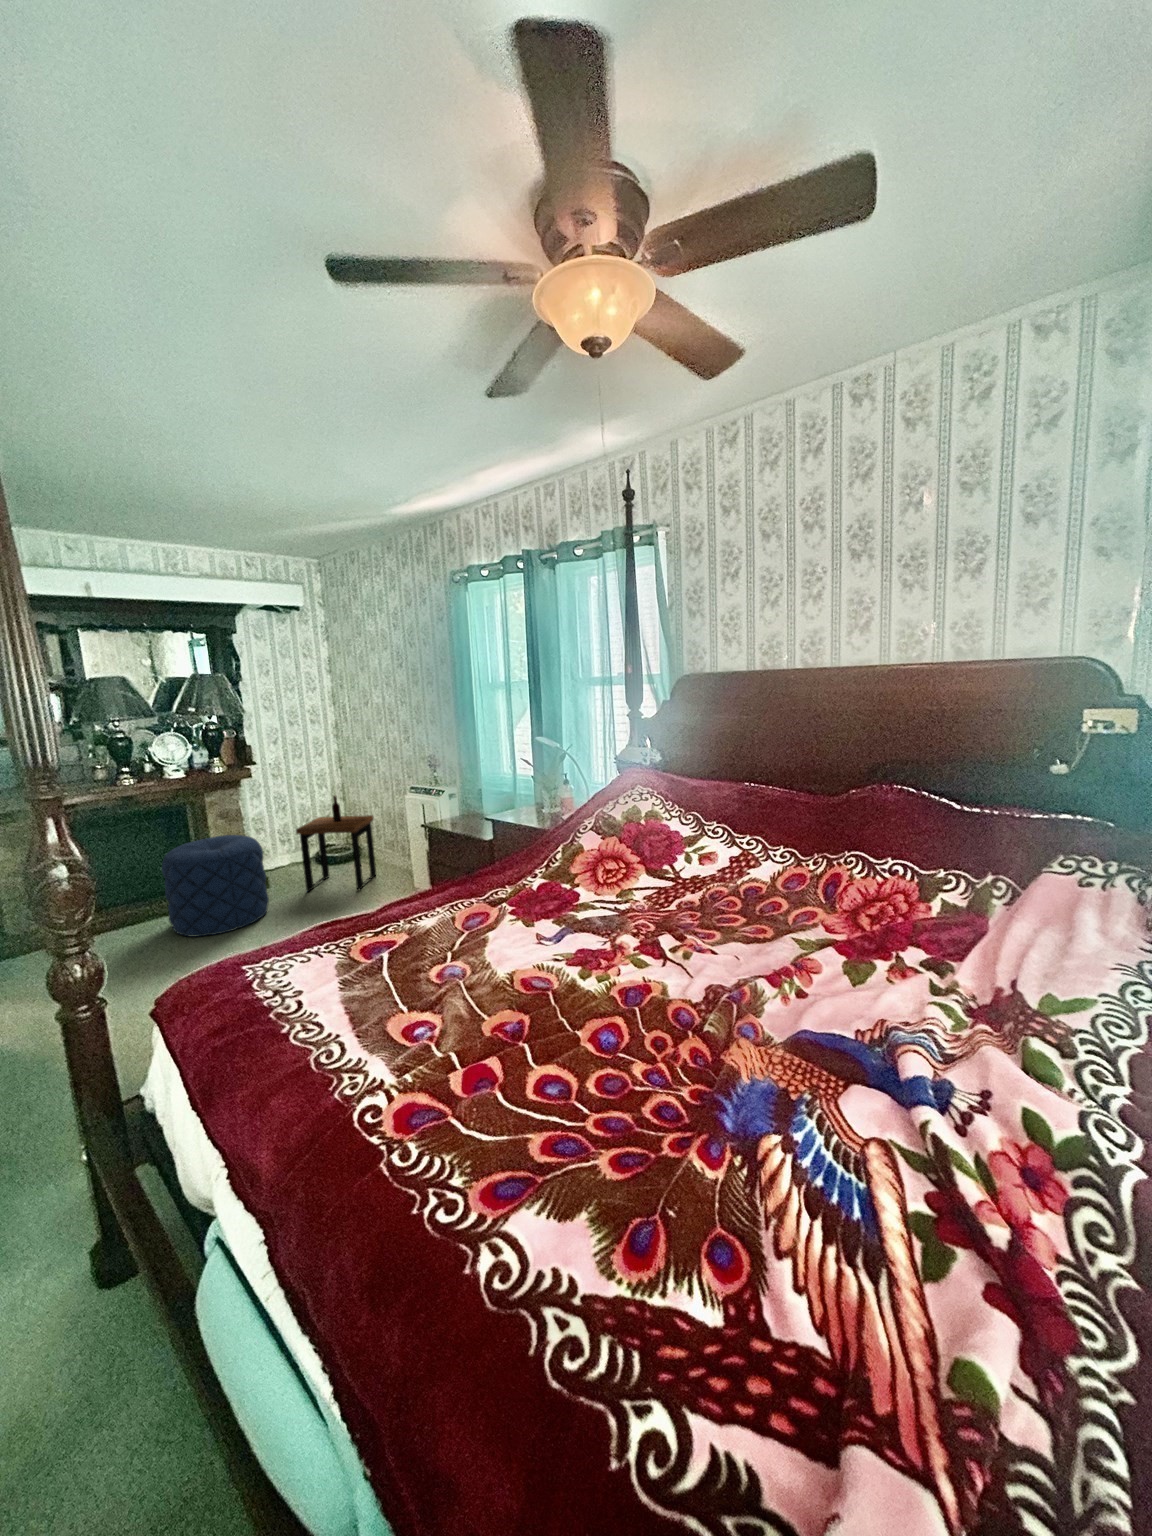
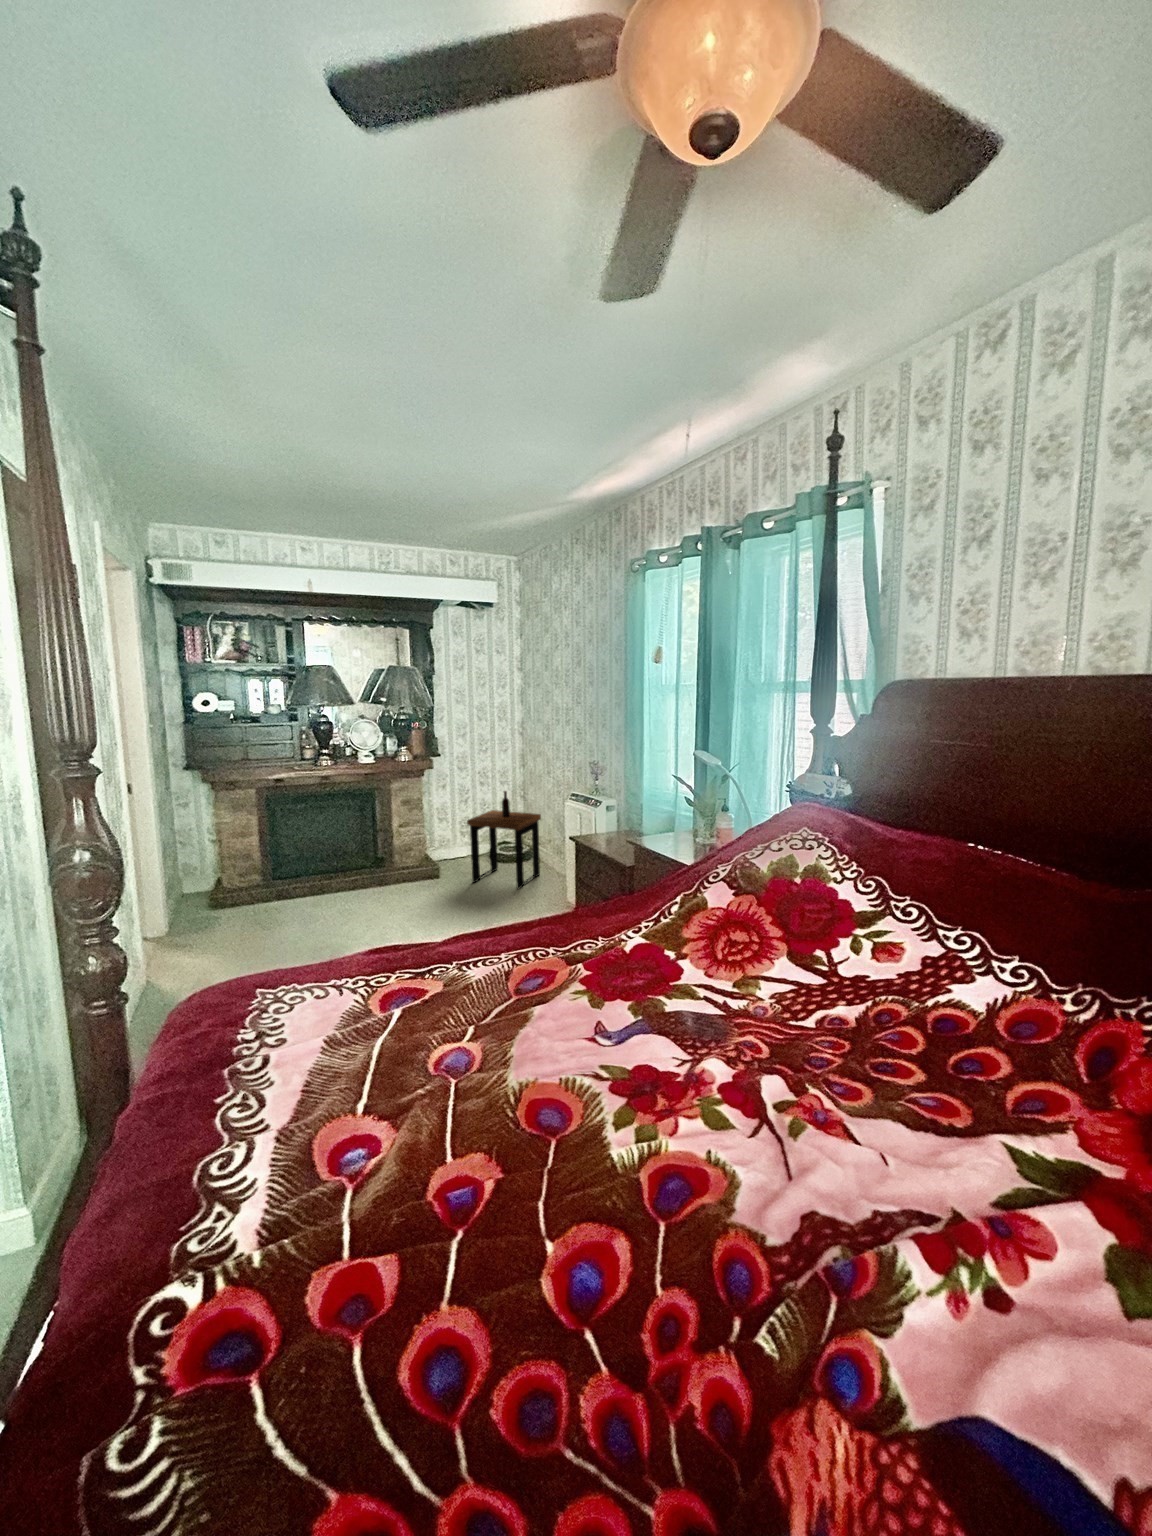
pouf: present [162,835,269,937] -> none [349,819,436,912]

